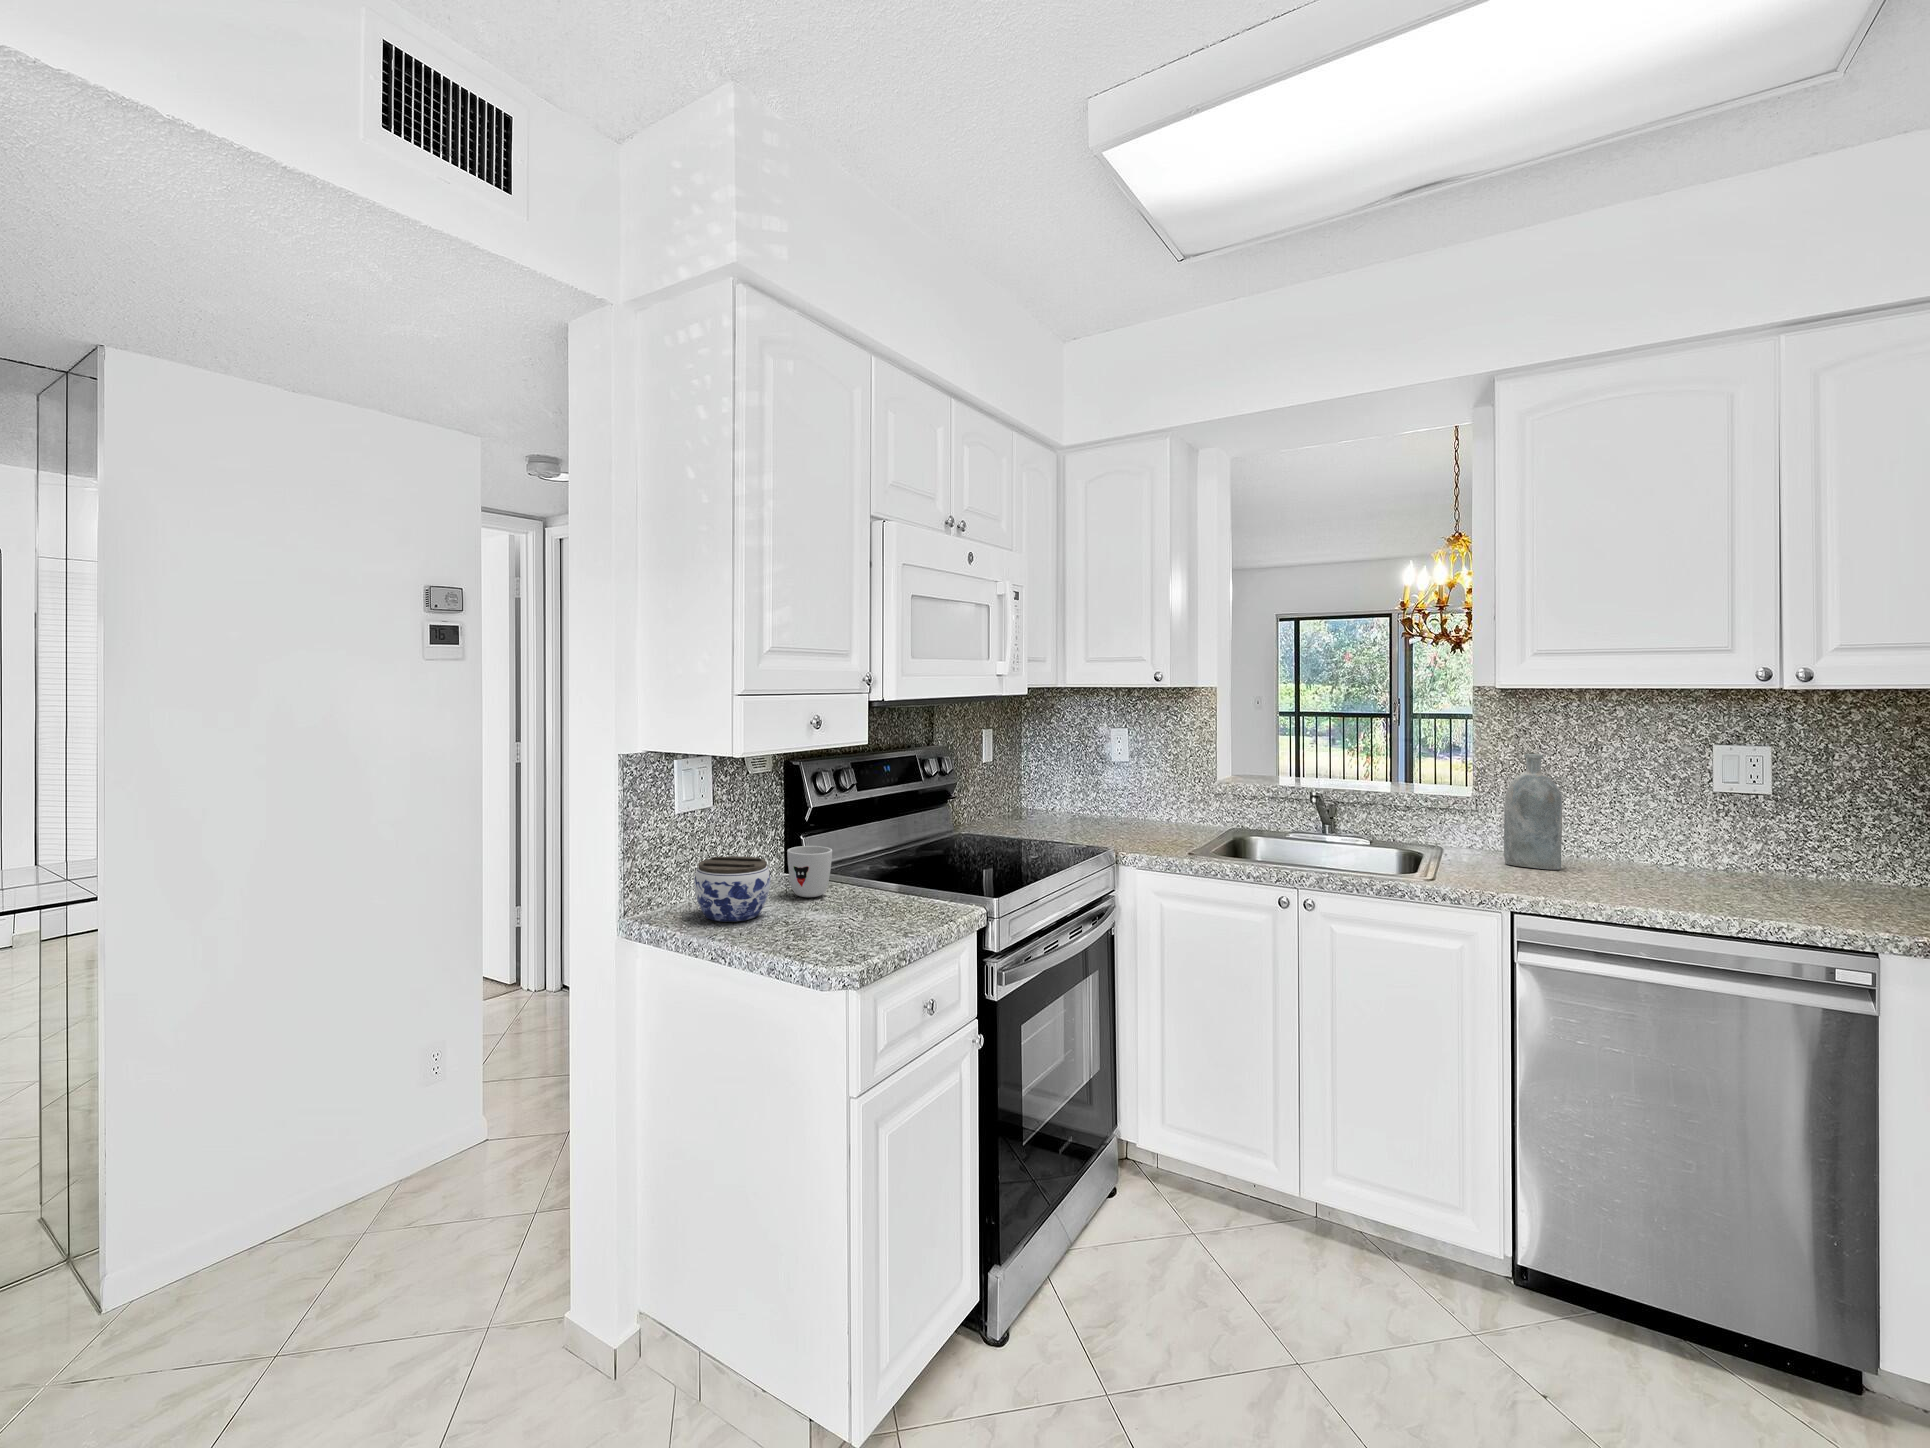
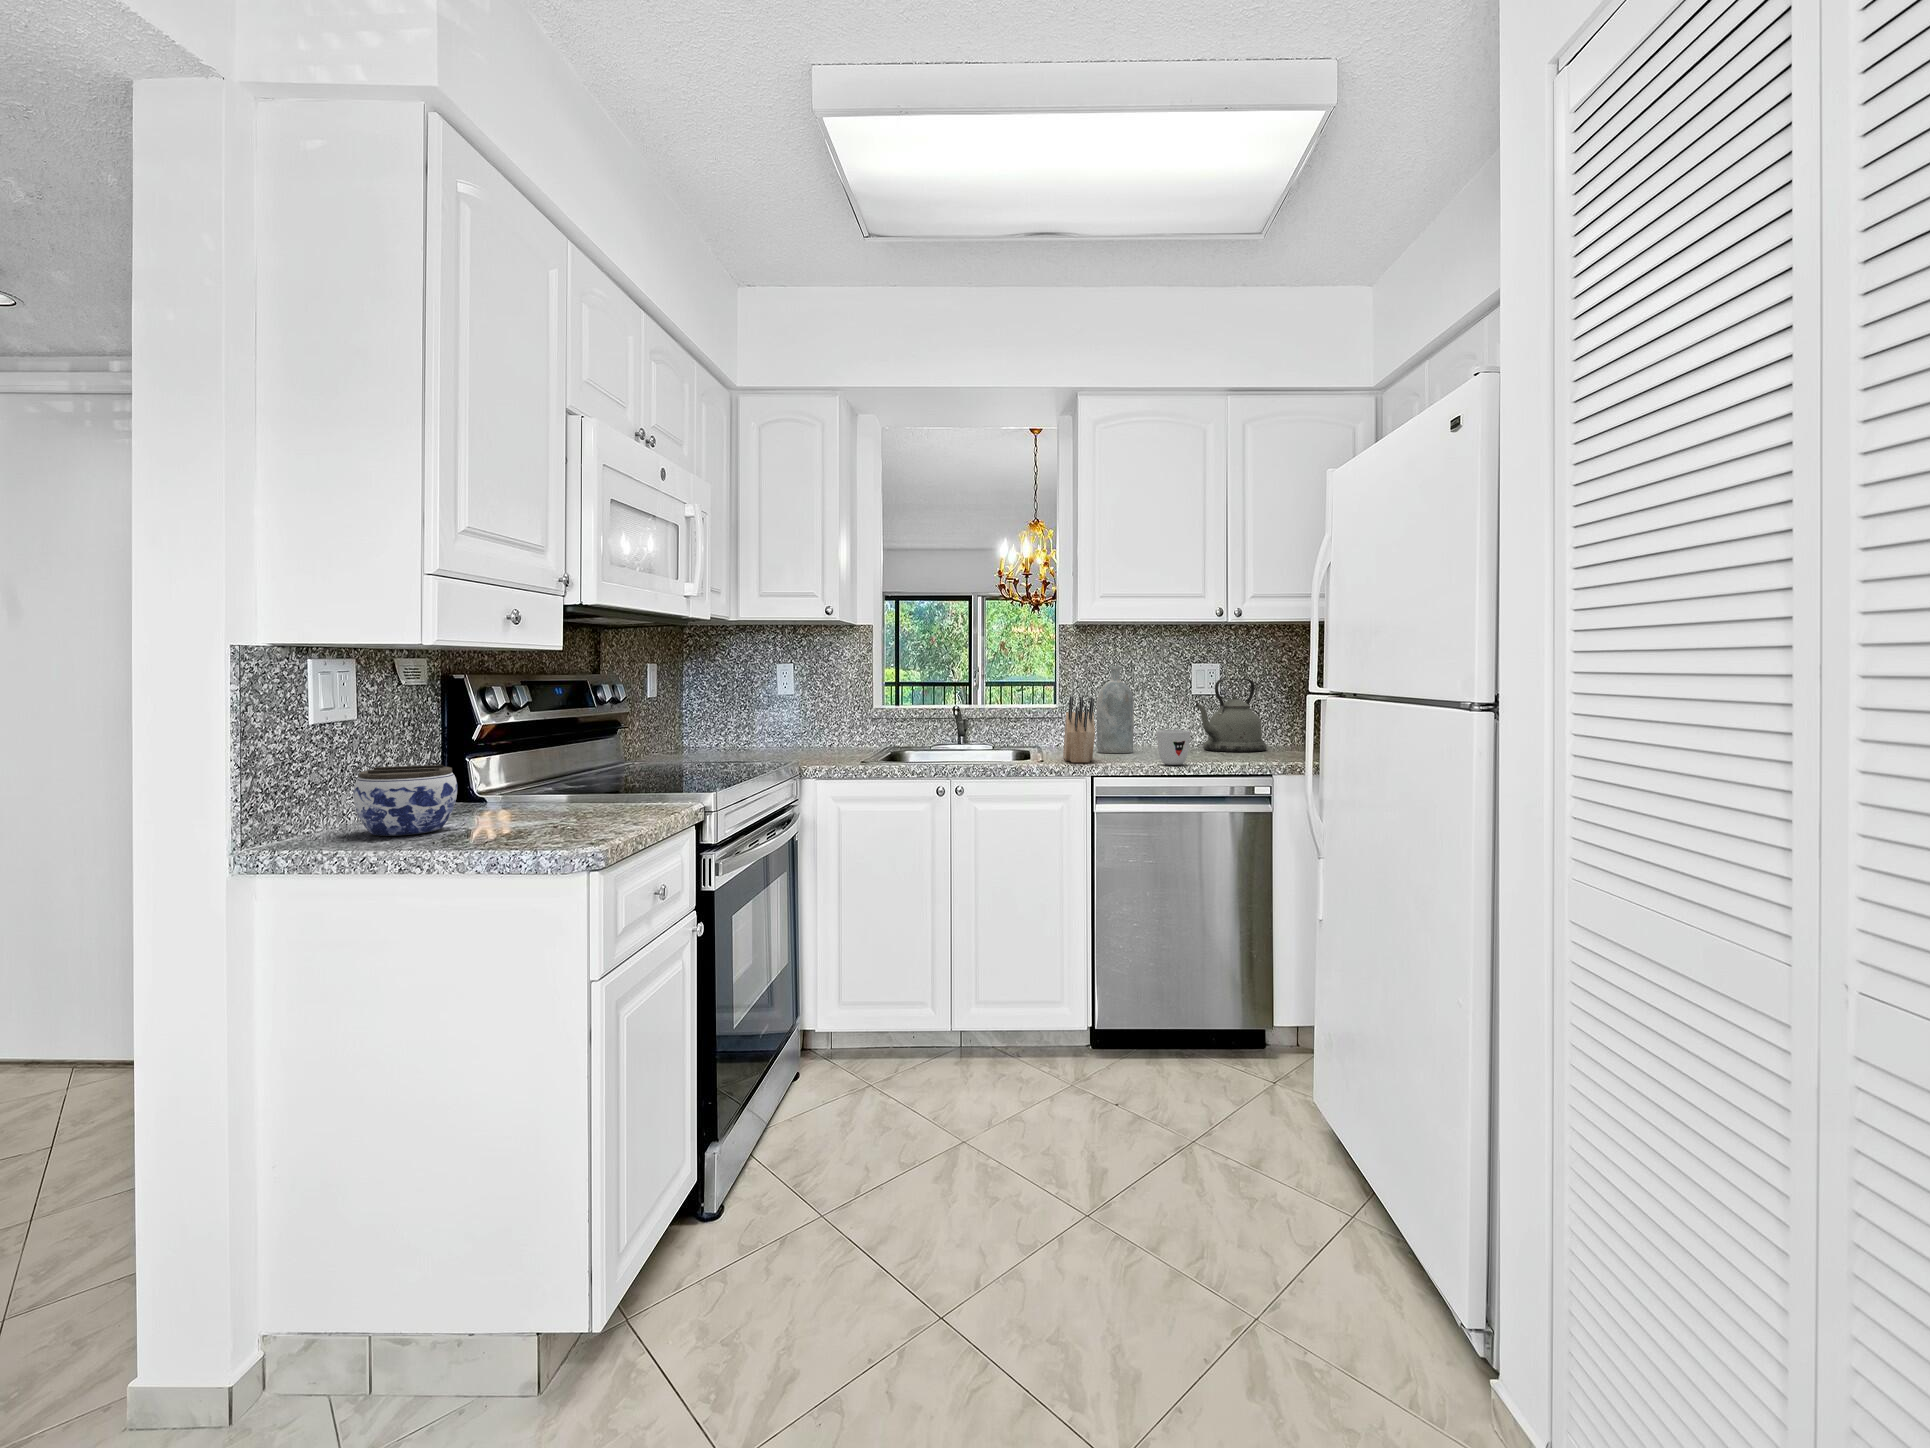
kettle: none [1668,778,1805,889] -> present [1196,678,1267,752]
knife block: none [1448,800,1489,886] -> present [1063,696,1095,763]
mug: present [787,846,832,897] -> present [1157,730,1190,765]

